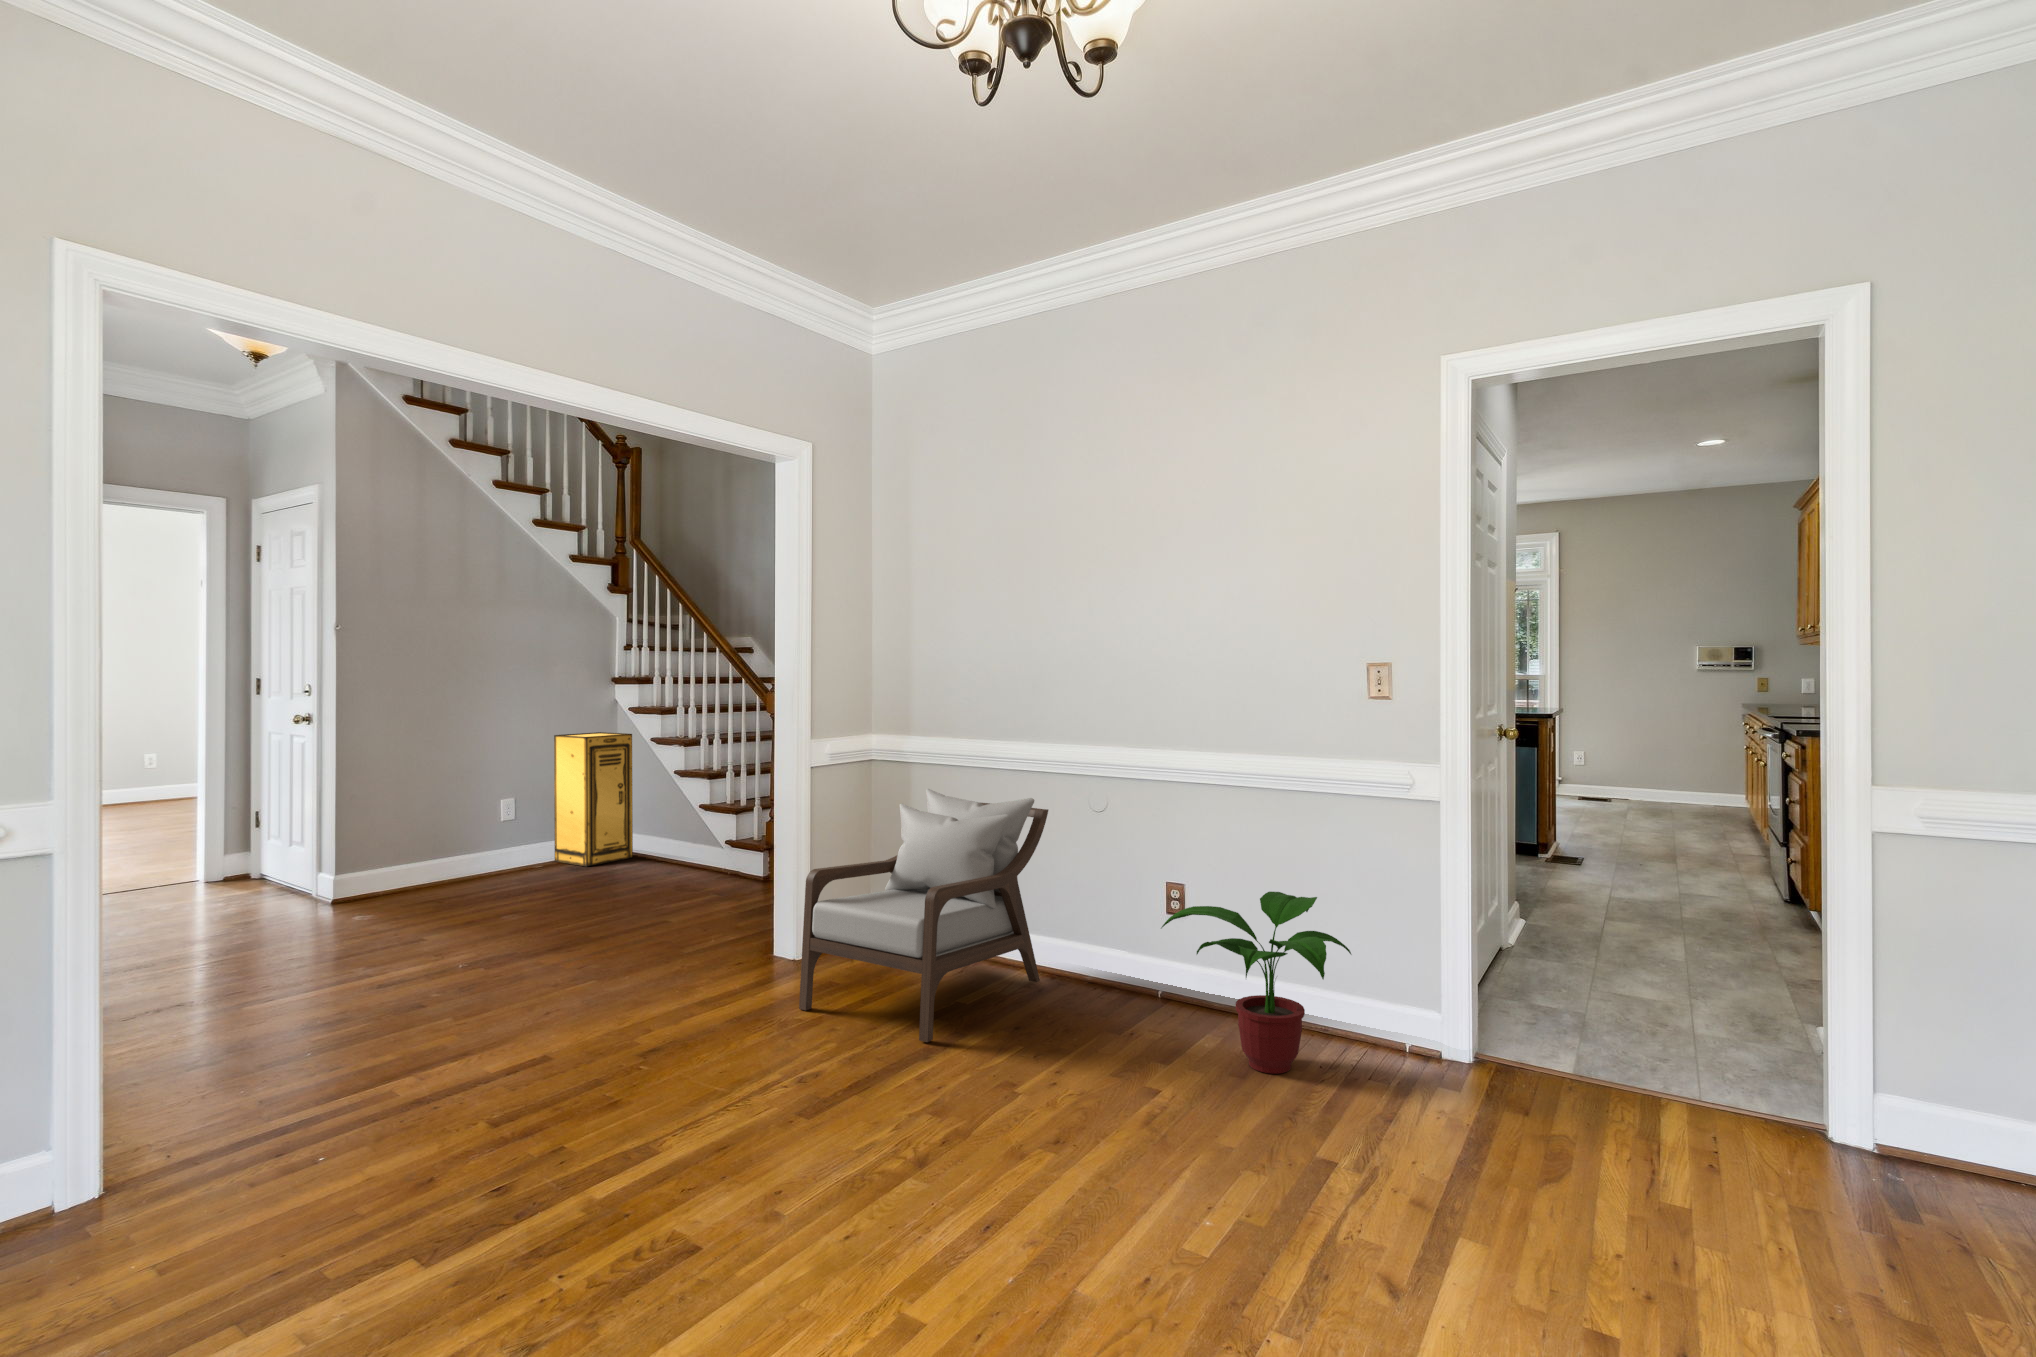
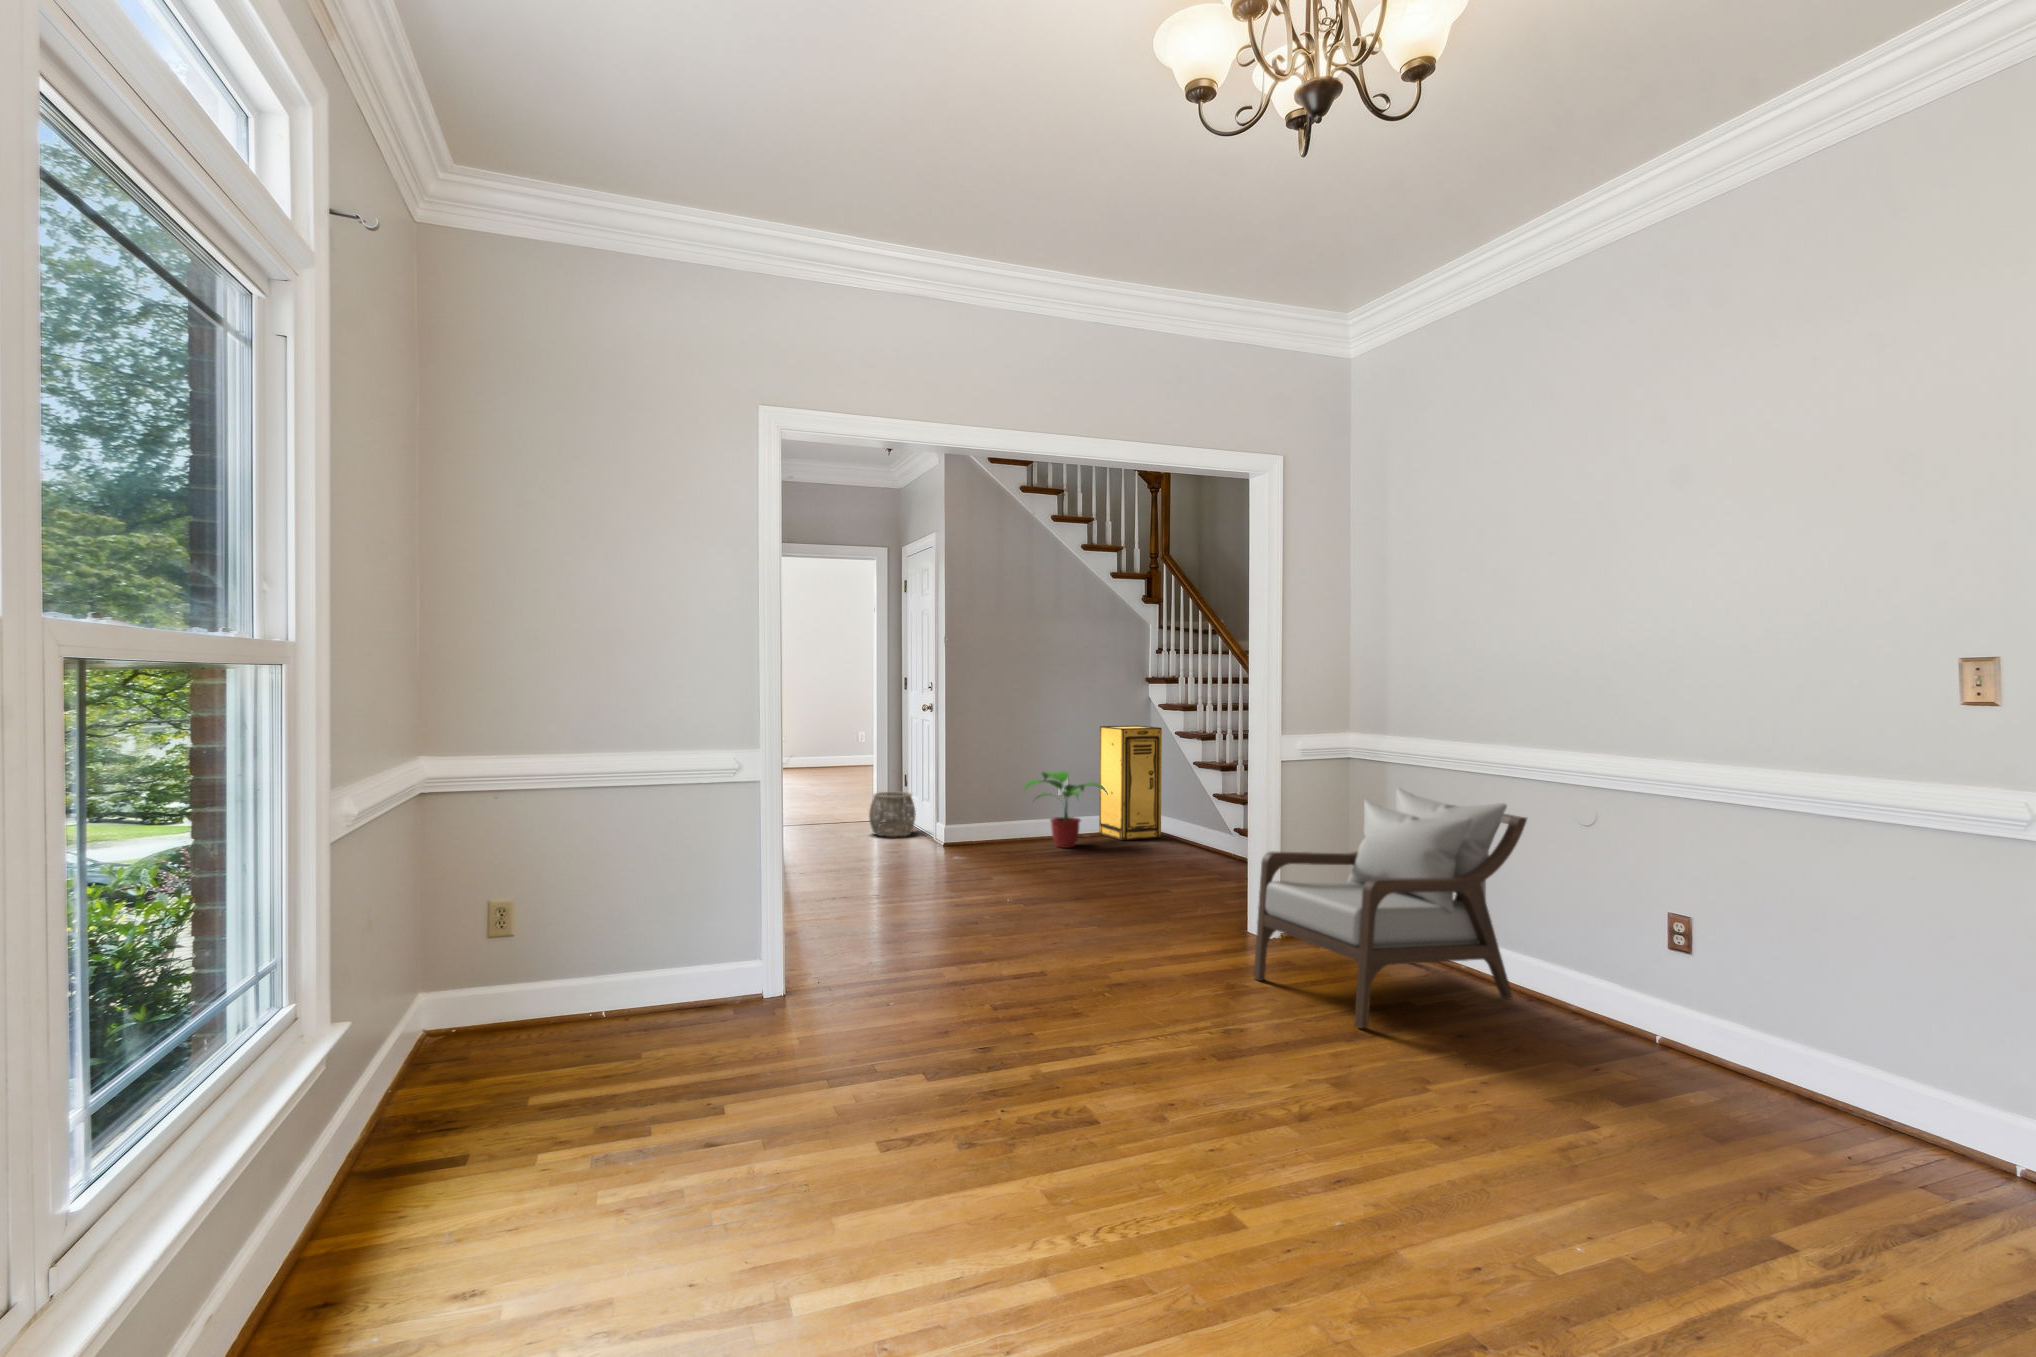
woven basket: none [202,836,285,901] -> present [869,792,916,836]
potted plant: present [1161,892,1351,1074] -> present [1025,771,1105,848]

